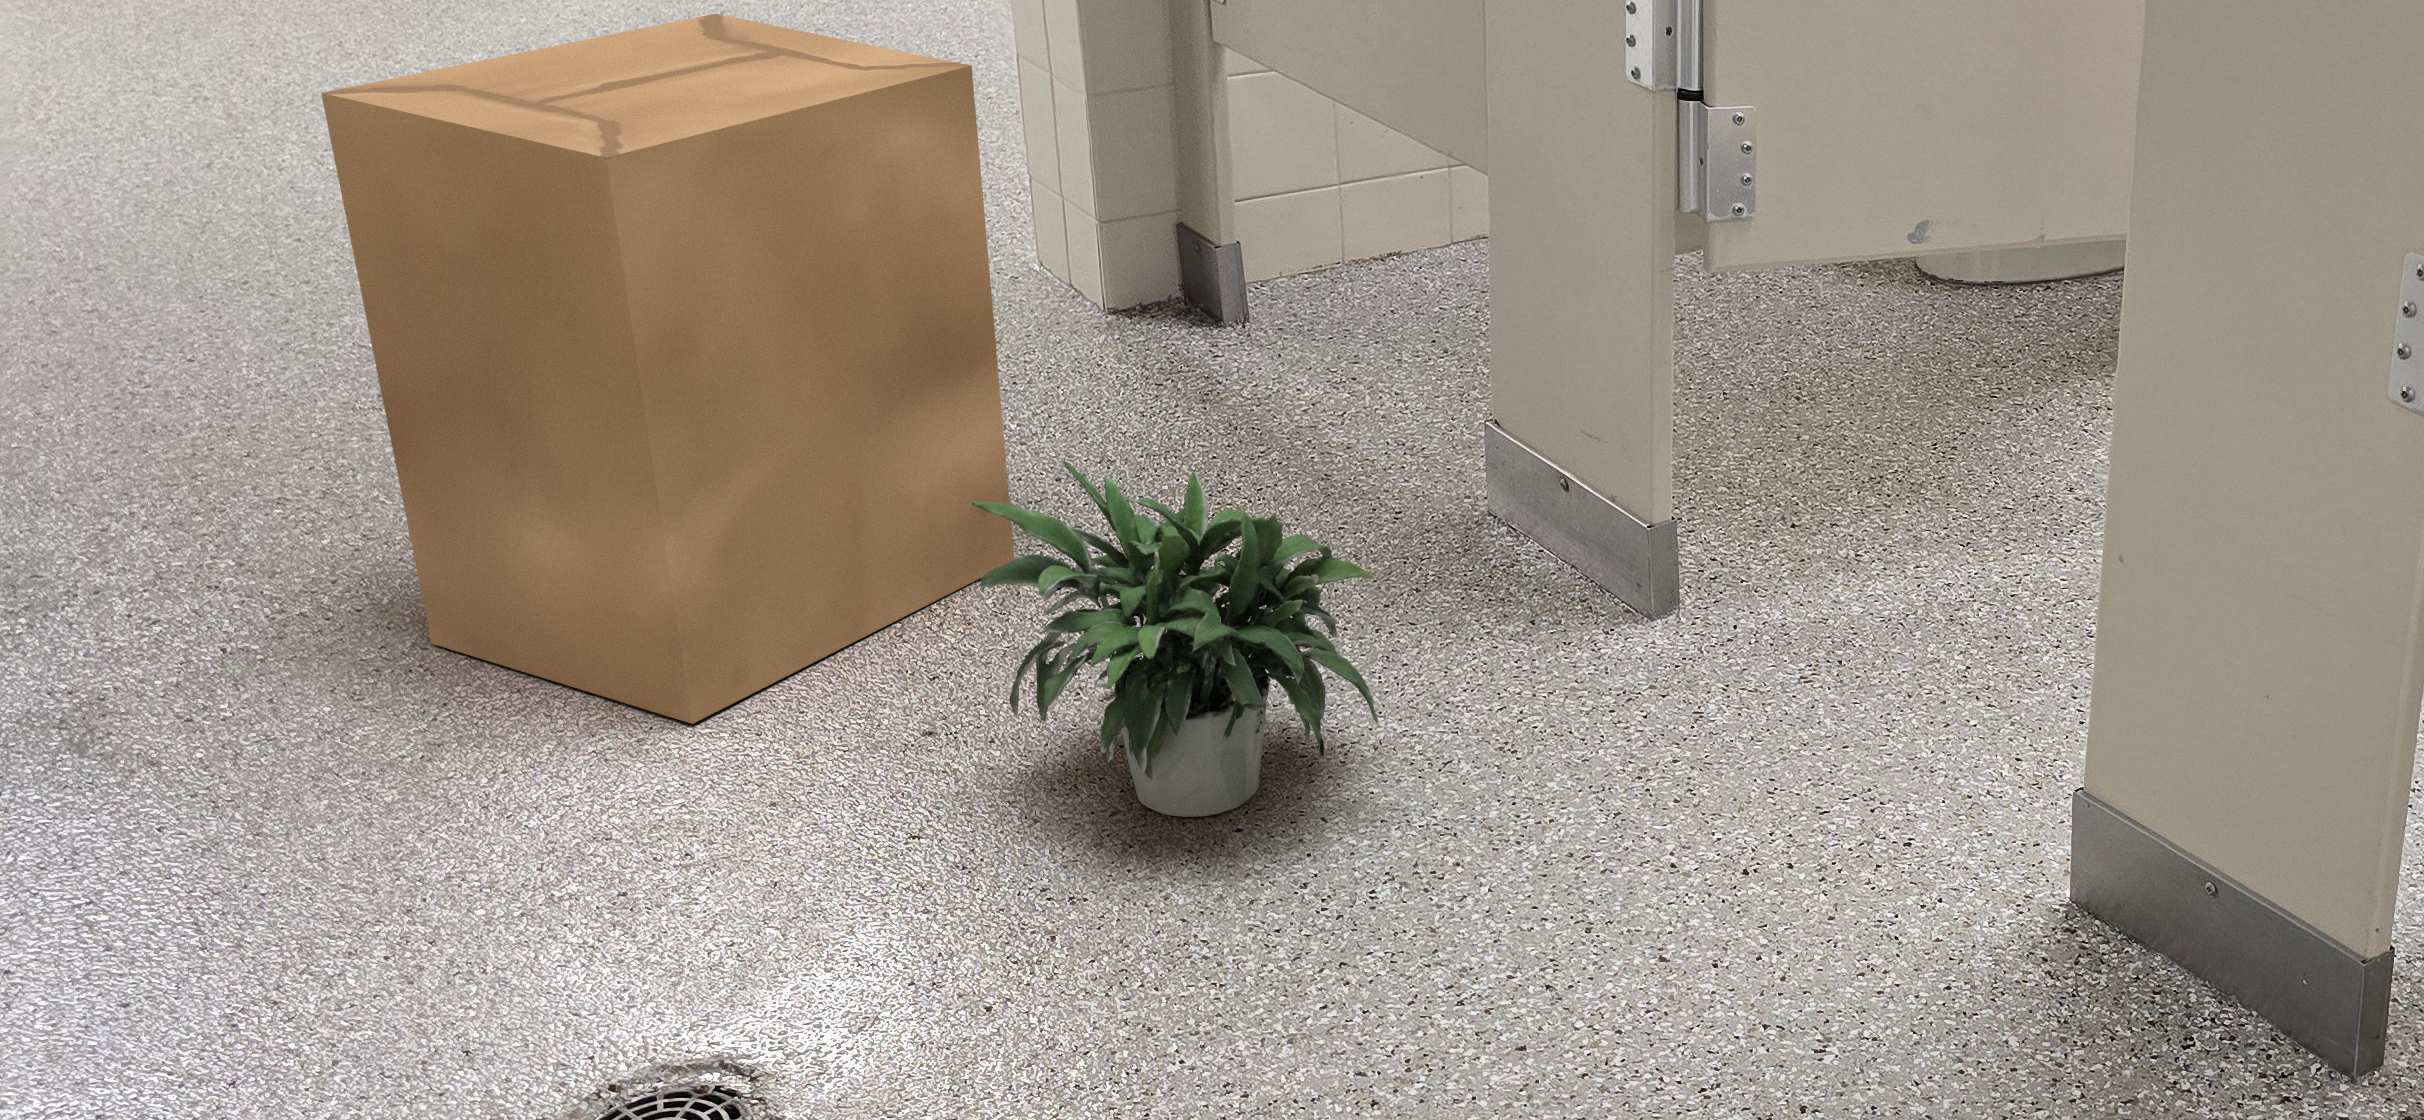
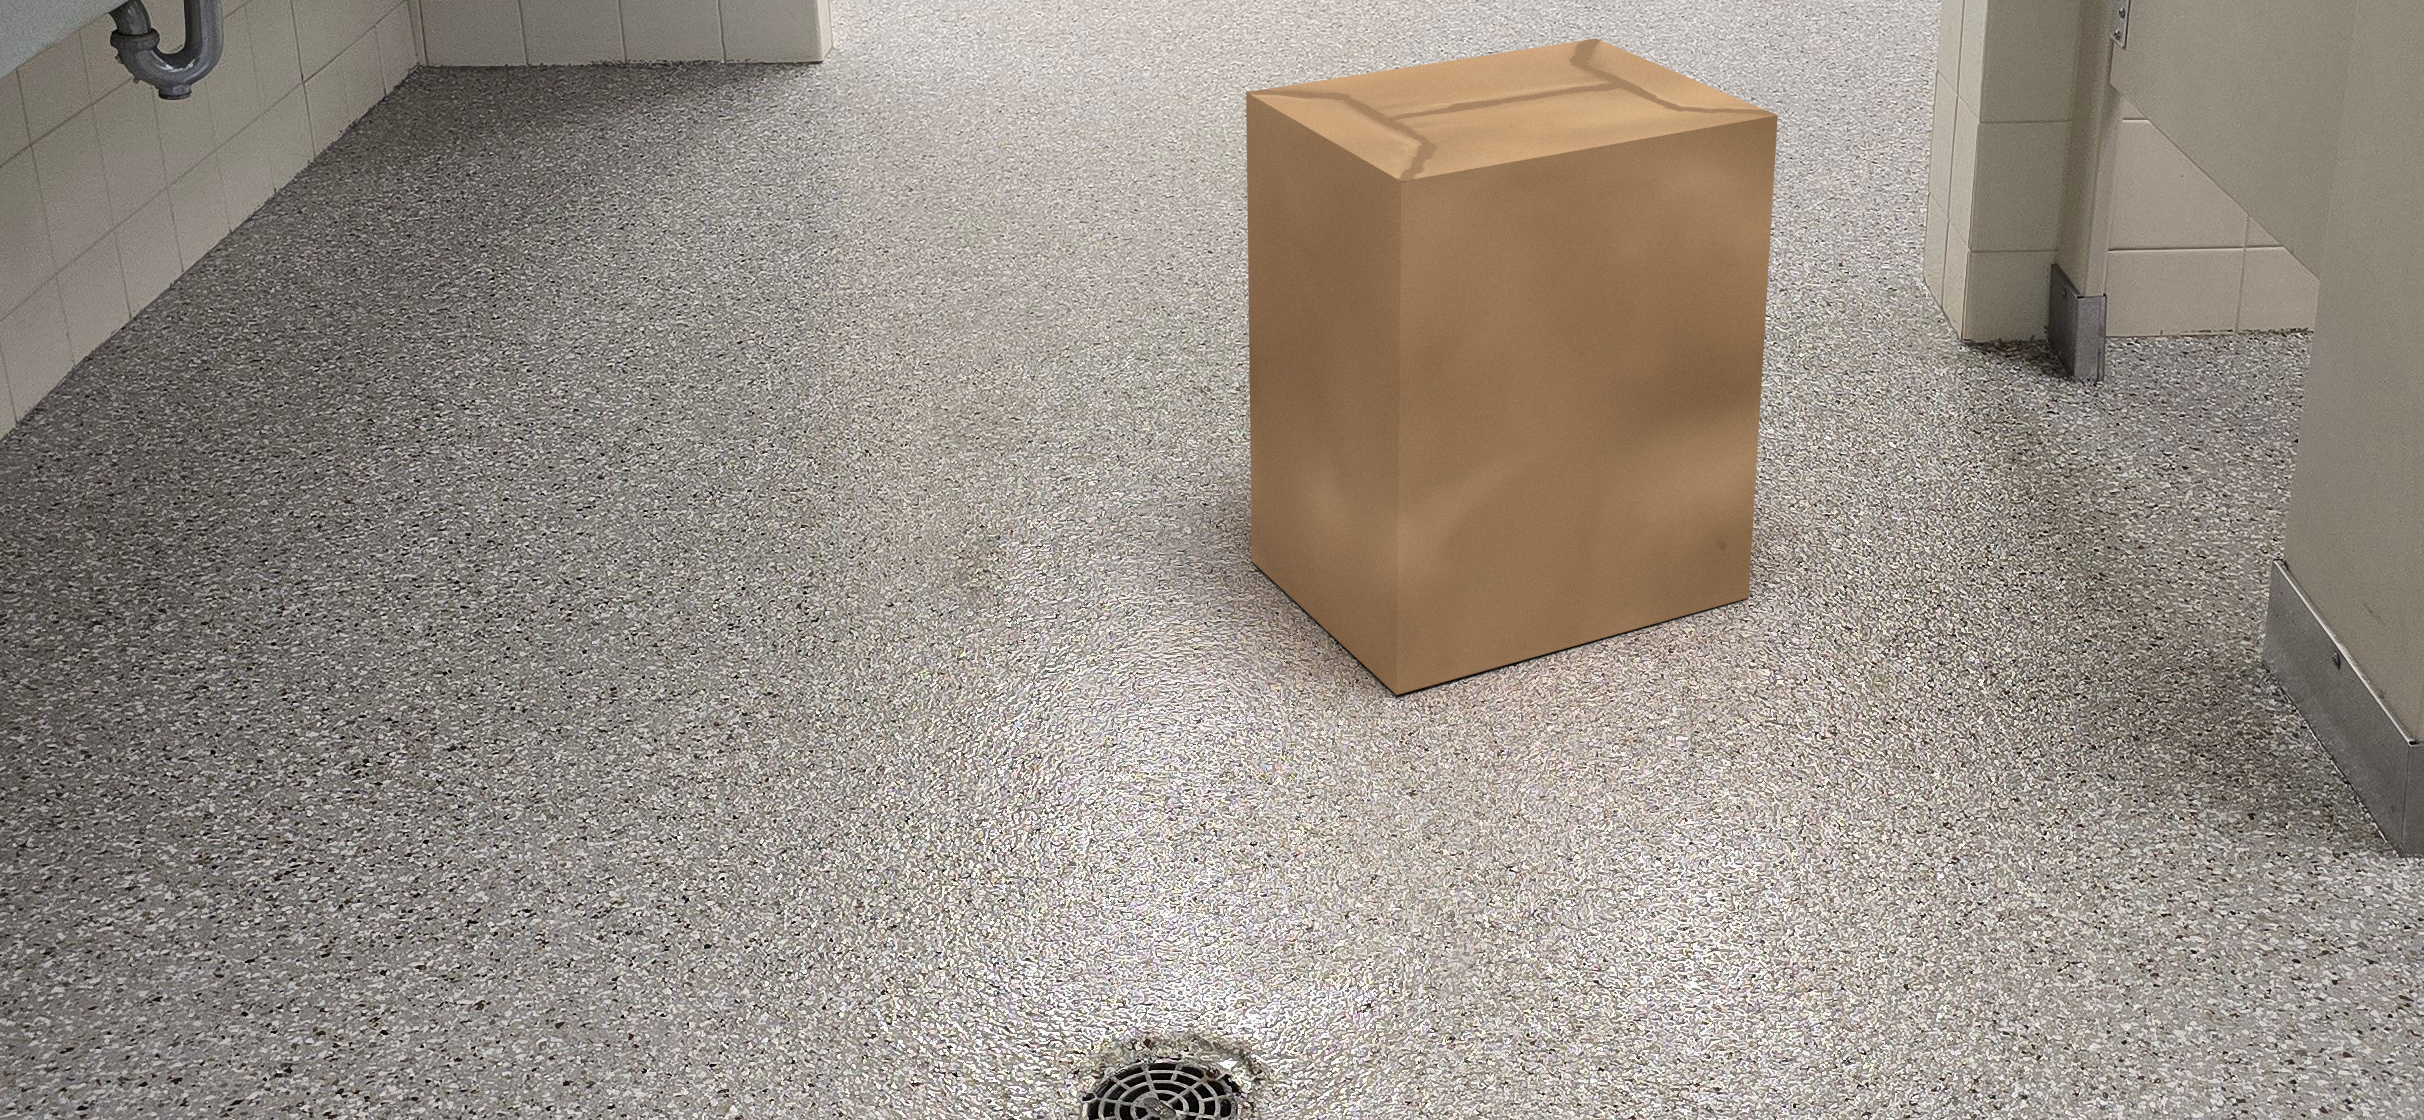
potted plant: present [920,460,1378,817] -> none [1574,533,2013,942]

